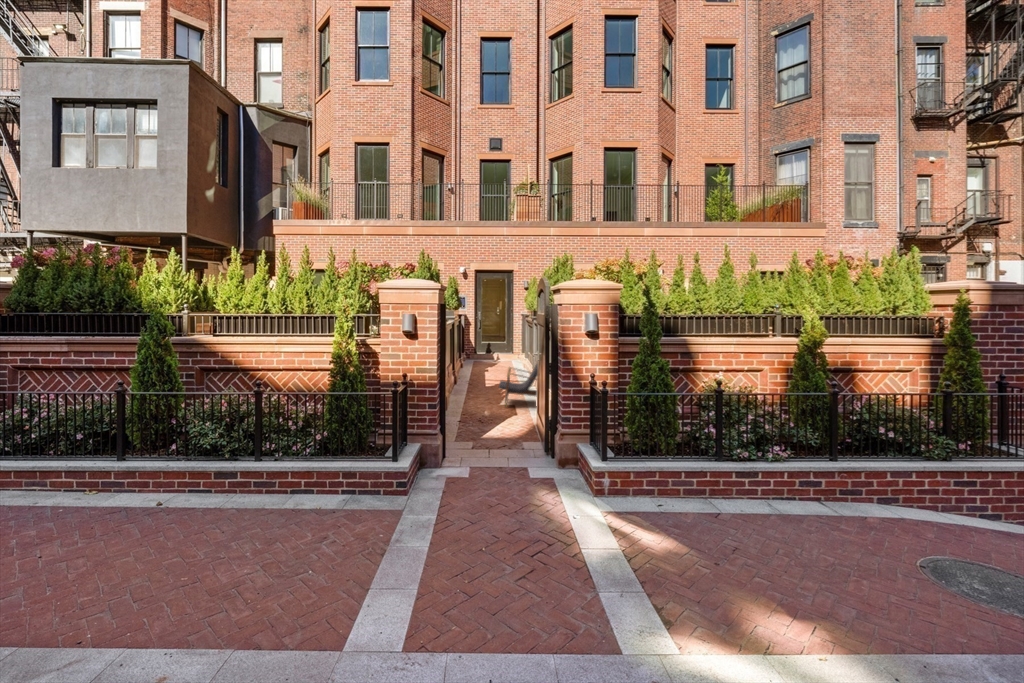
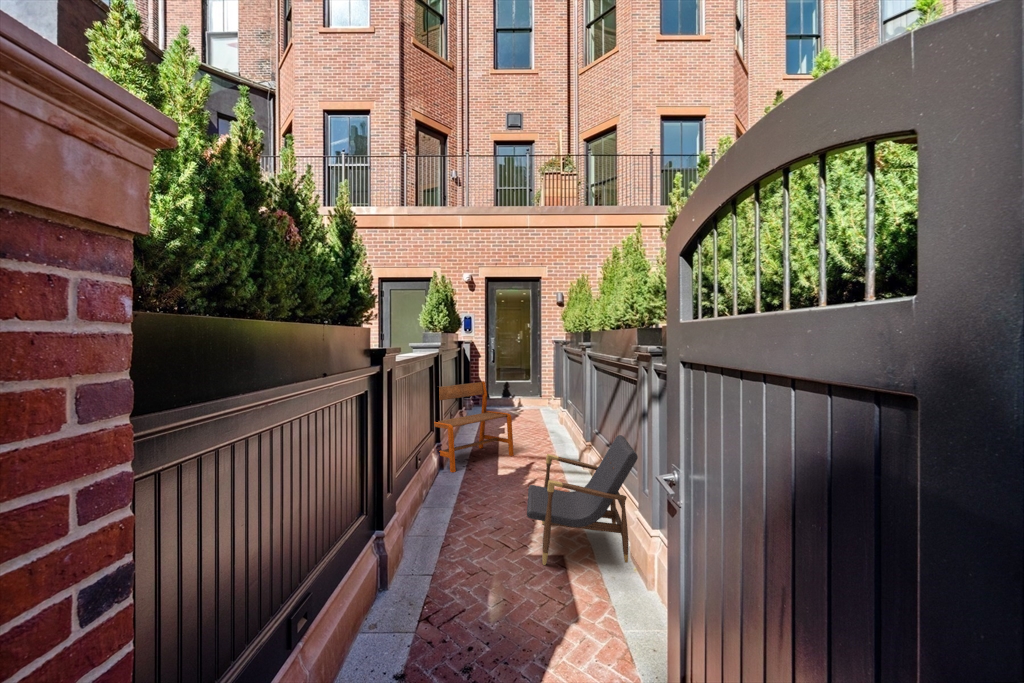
bench: none [444,338,494,386] -> present [434,381,514,472]

